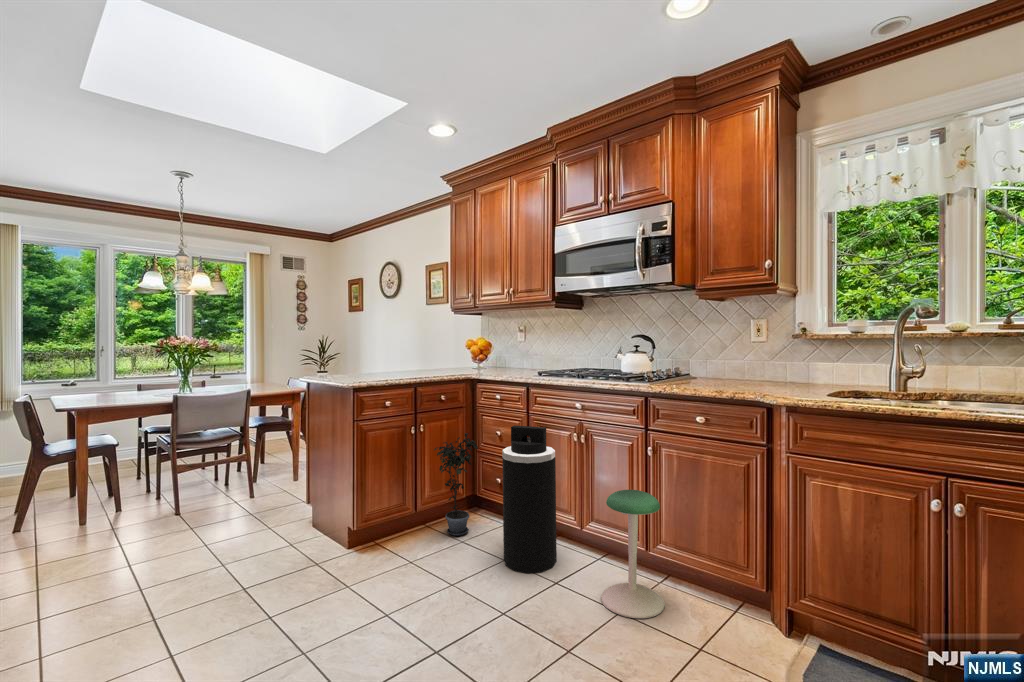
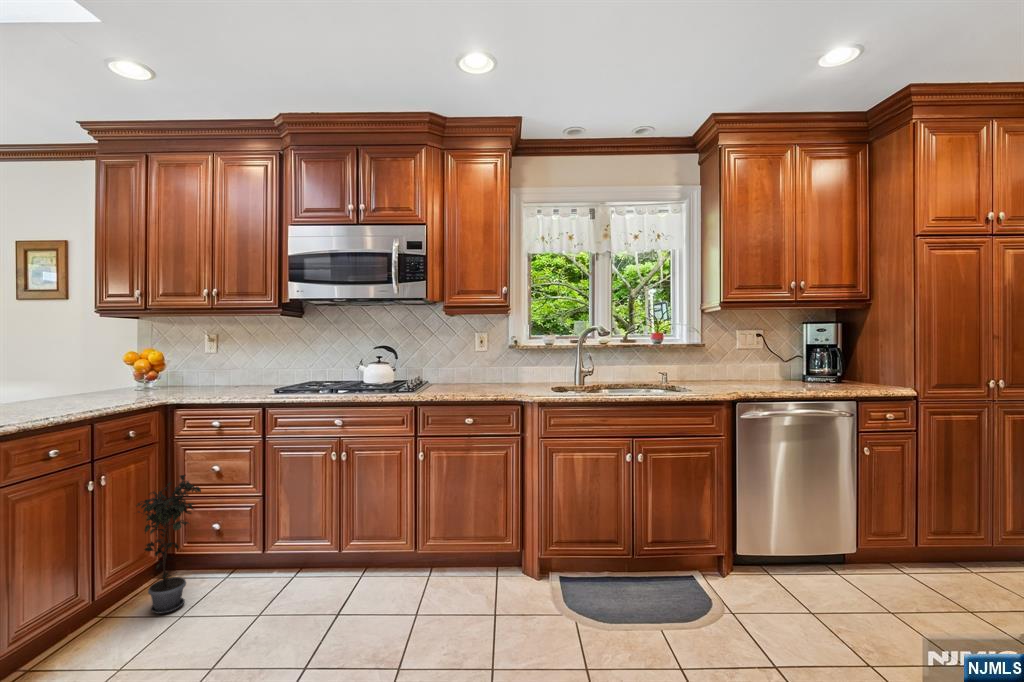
trash can: present [502,425,557,573] -> none [258,450,324,621]
stool: present [601,490,665,618] -> none [390,495,450,616]

